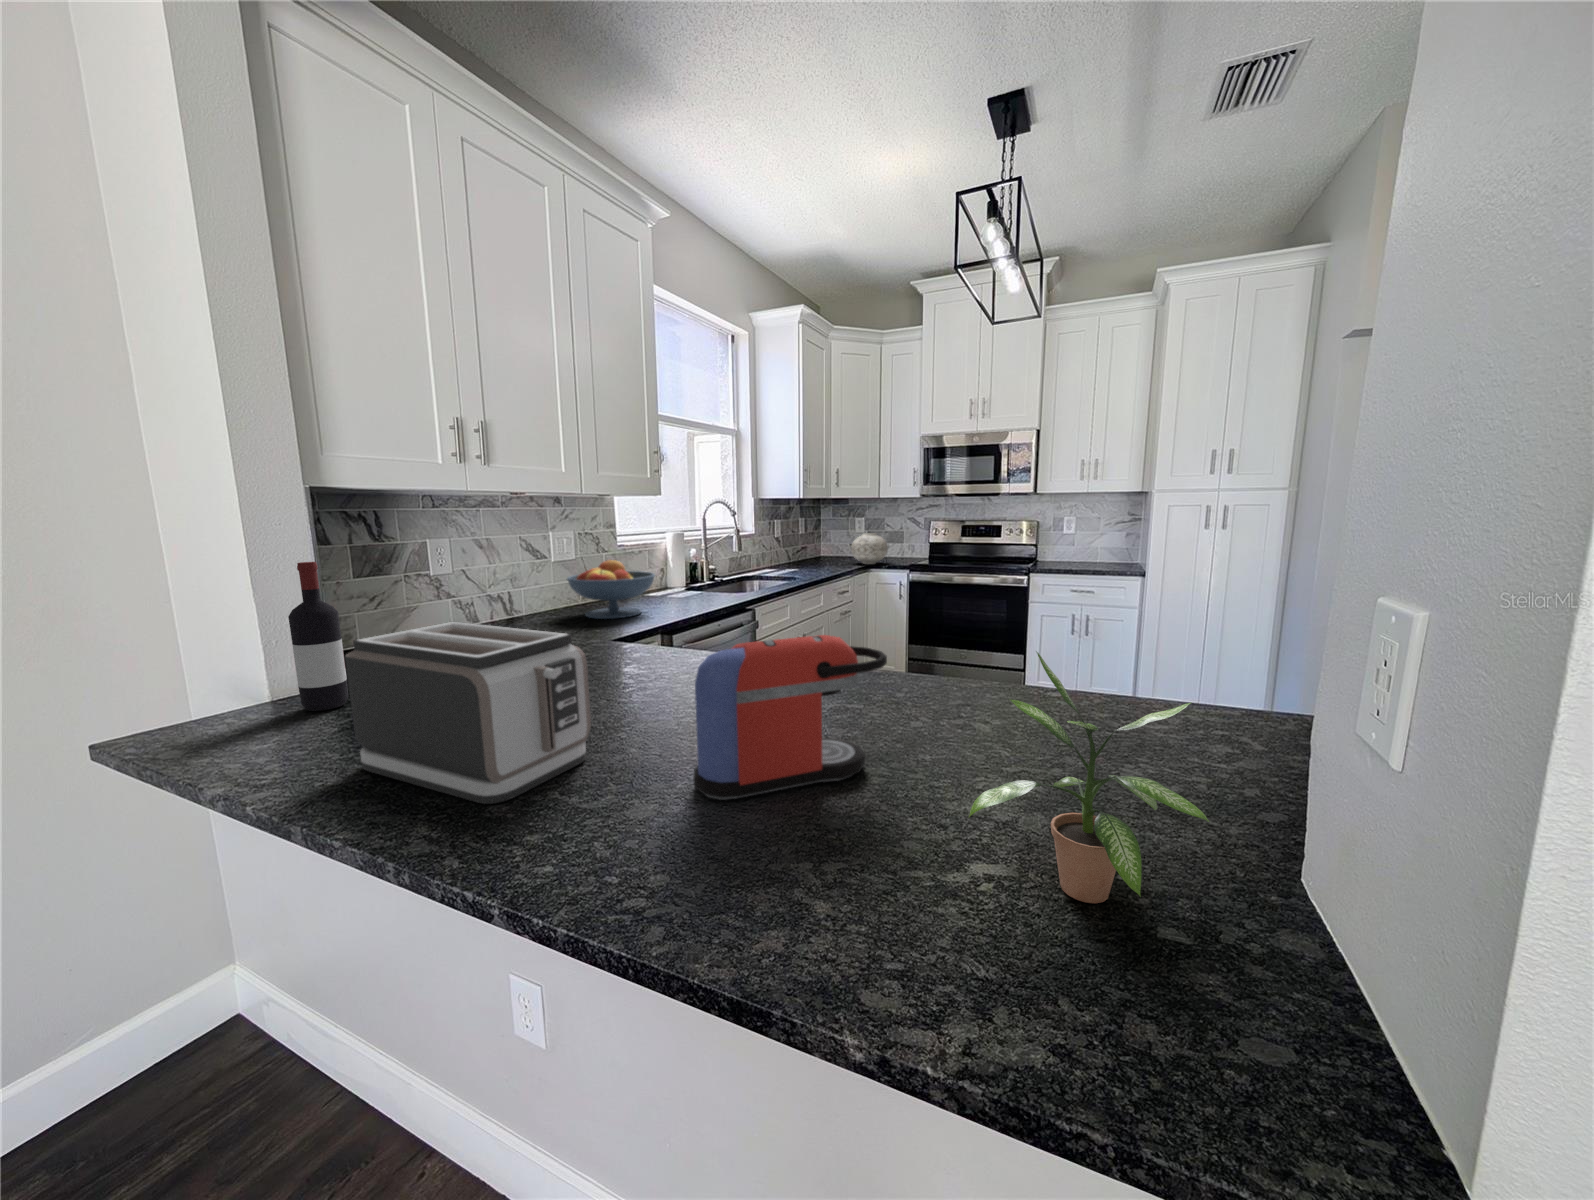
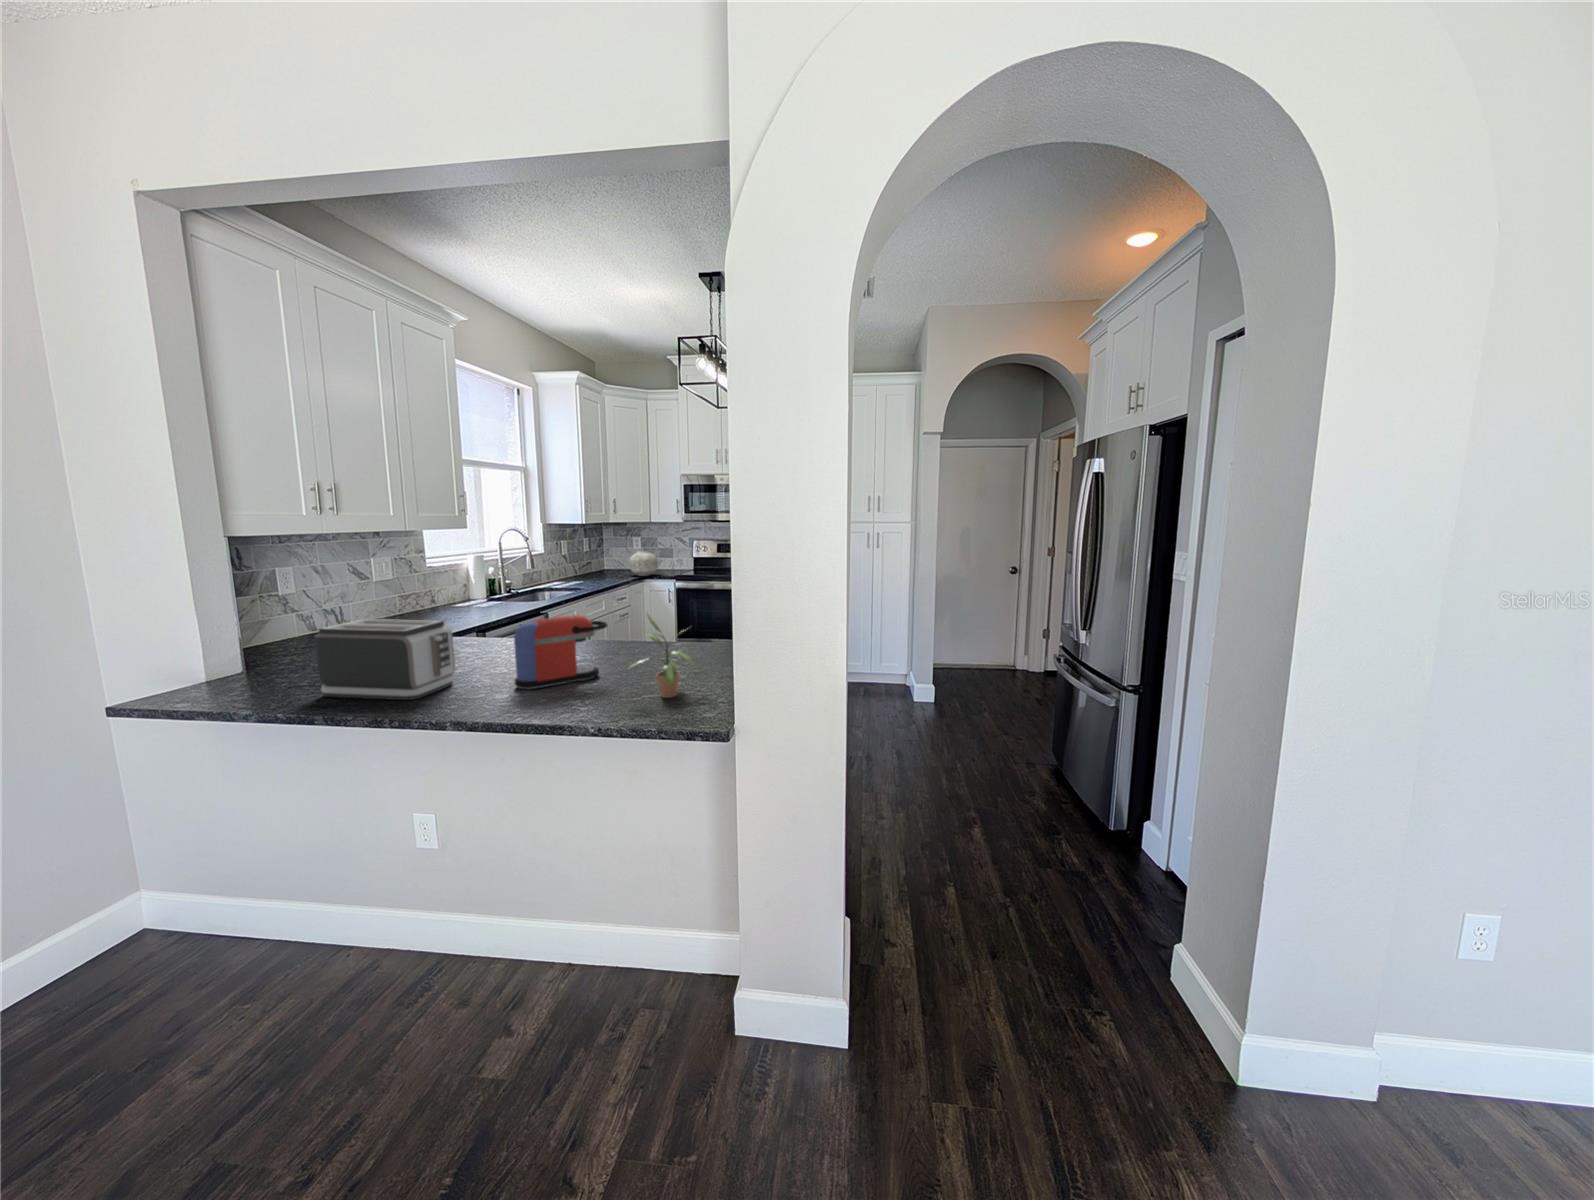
fruit bowl: present [567,560,655,619] -> none [391,579,465,624]
wine bottle: present [288,562,348,711] -> none [231,588,270,681]

